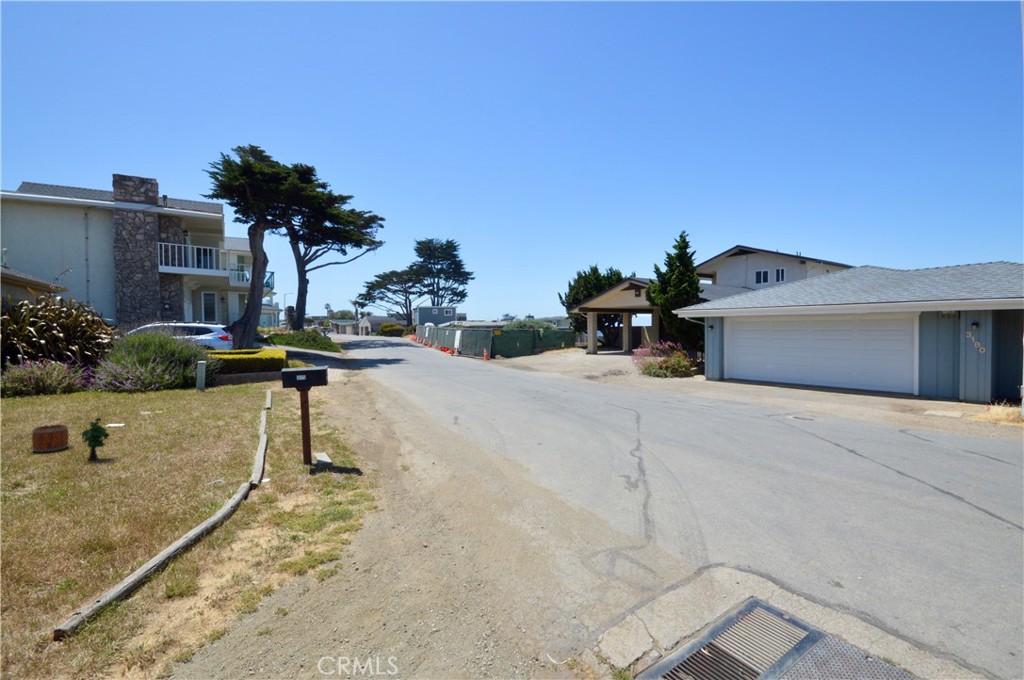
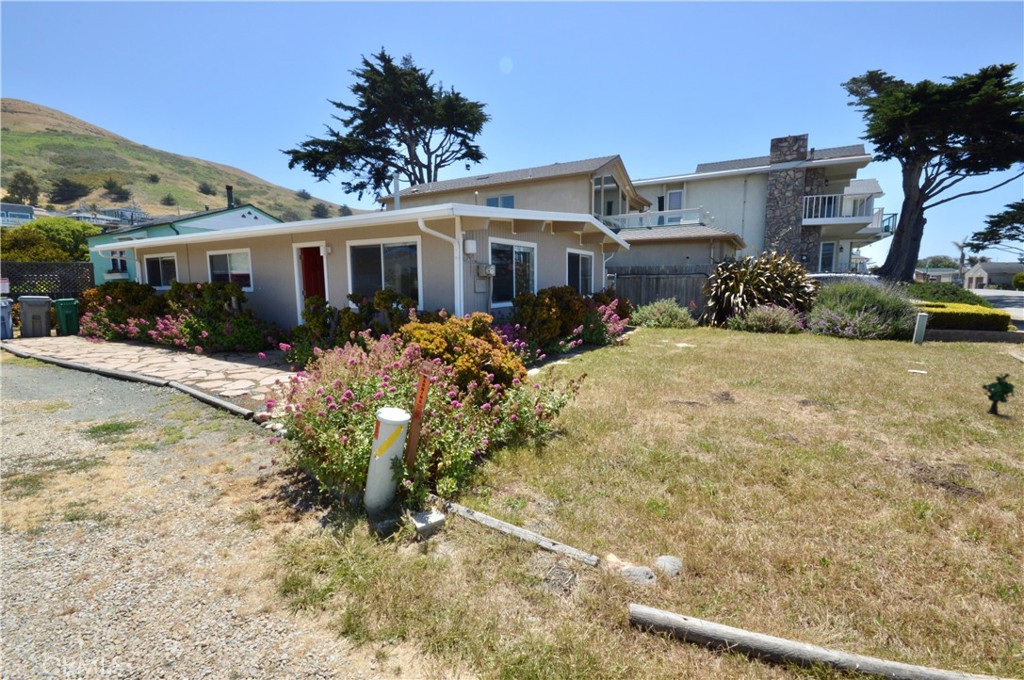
bucket: present [32,424,69,452] -> none [897,369,931,394]

